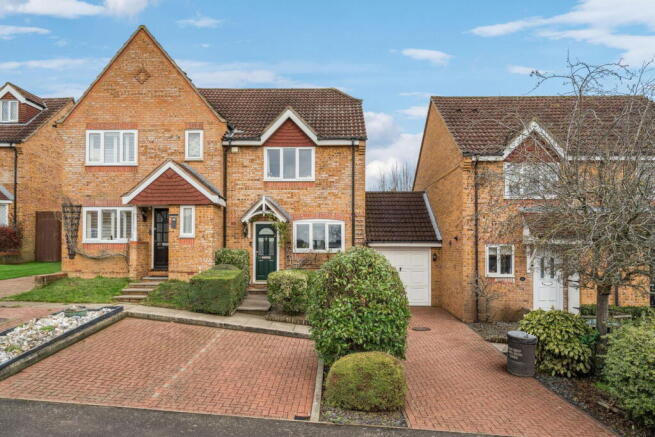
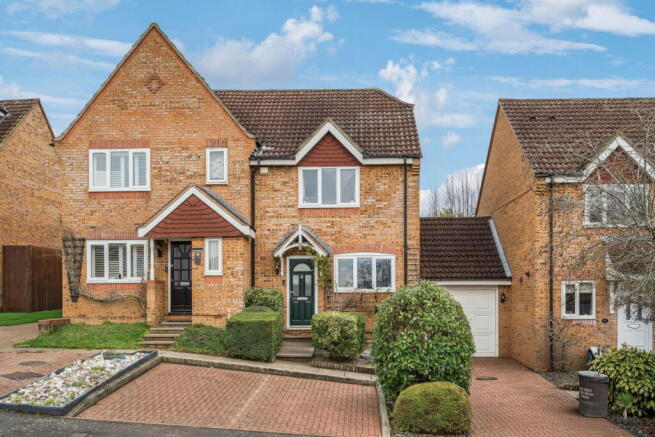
potted plant: none [542,351,567,386] -> present [621,393,631,424]

